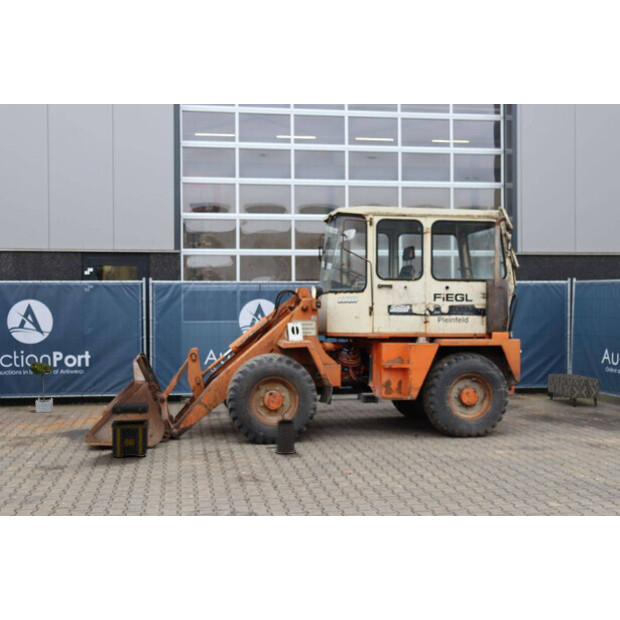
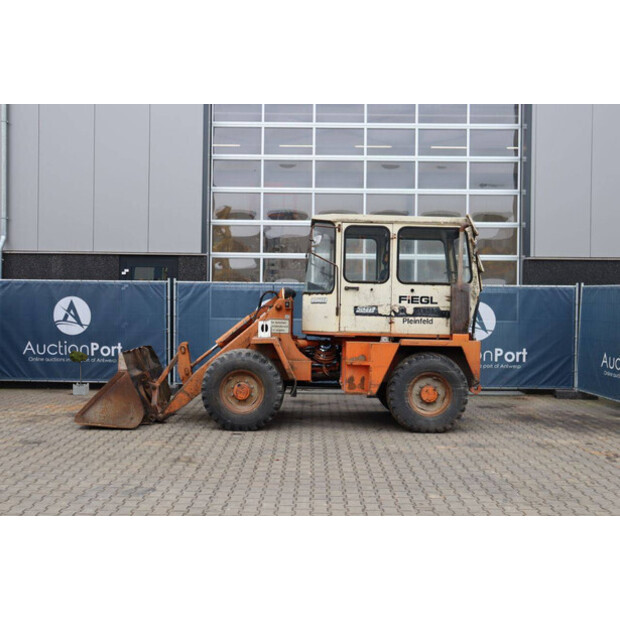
bench: present [548,374,599,406] -> none [553,377,597,410]
toolbox: present [111,402,149,457] -> none [92,388,130,436]
watering can: present [276,414,295,454] -> none [236,401,254,440]

